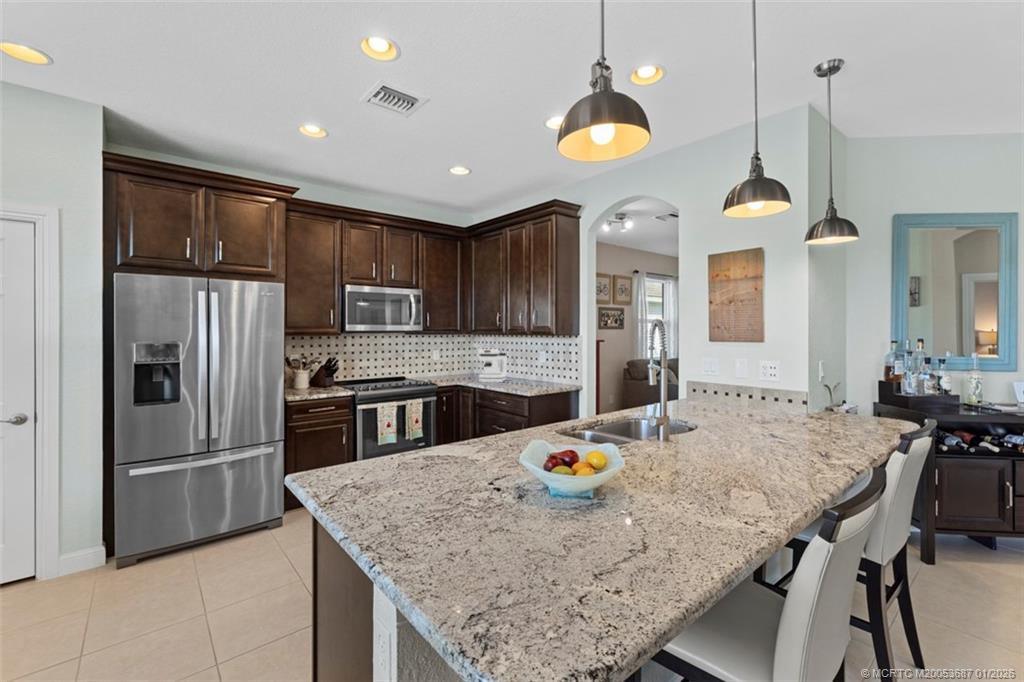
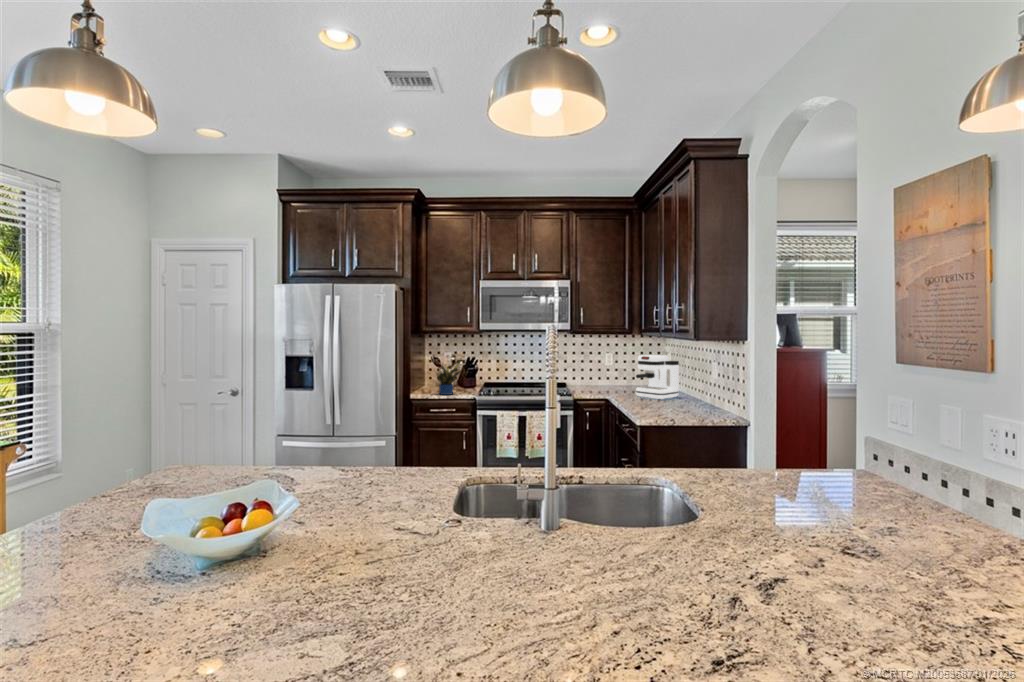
potted plant: none [316,356,342,394] -> present [438,360,461,395]

